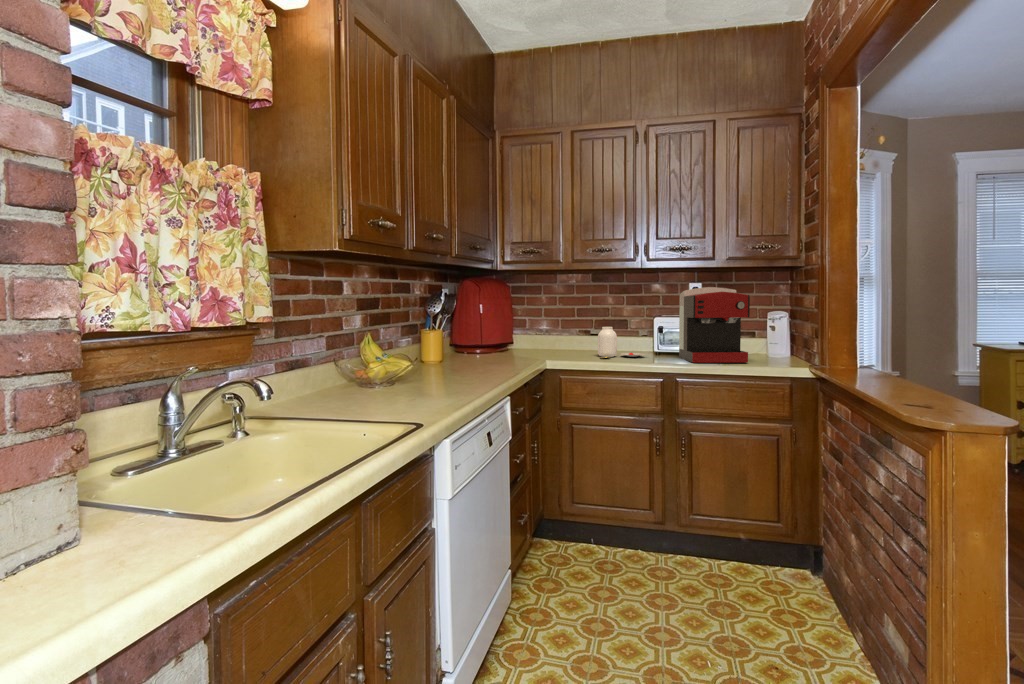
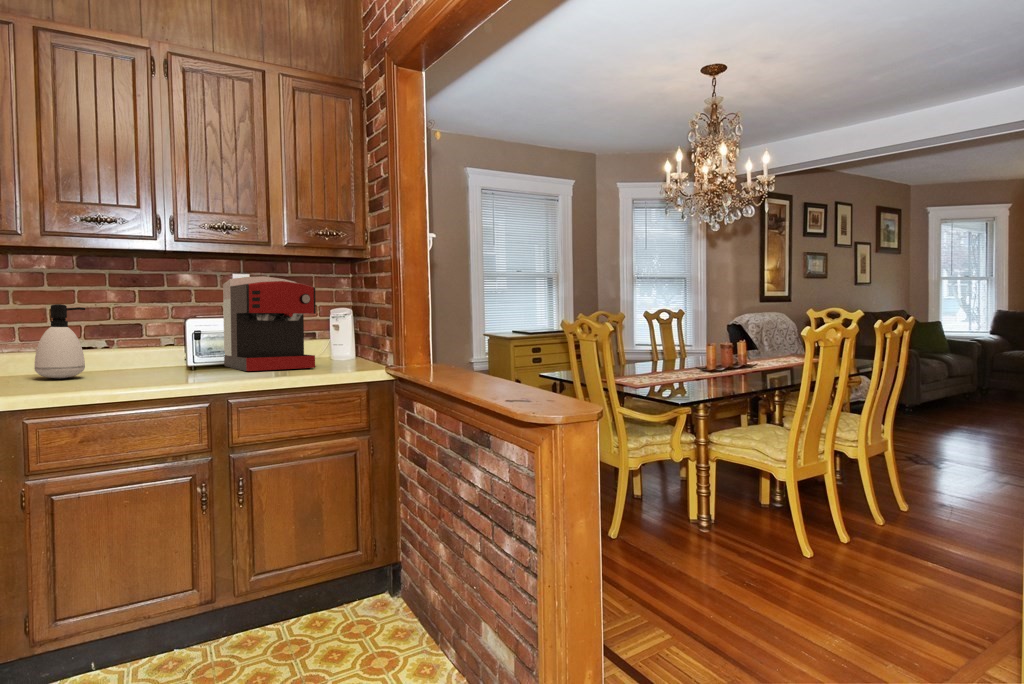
soap dispenser: none [567,314,592,361] -> present [35,304,85,378]
jar: present [598,327,645,358] -> none [95,326,179,372]

